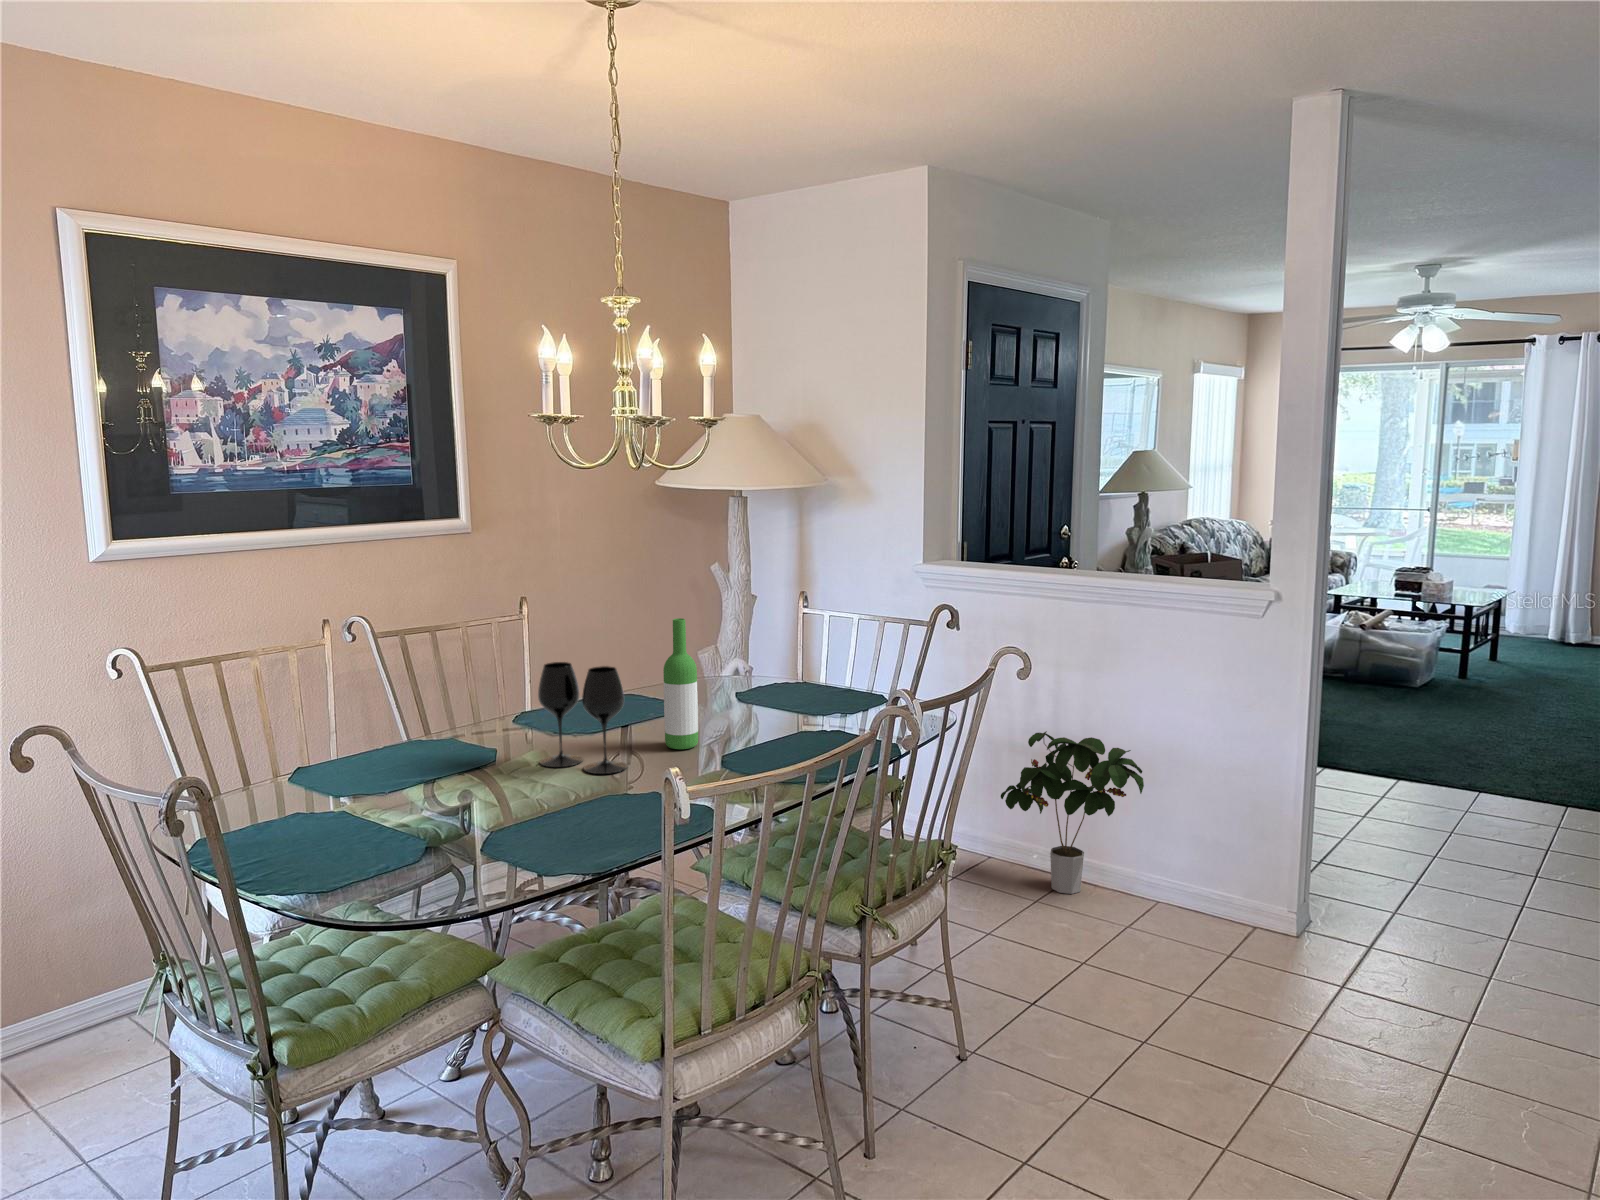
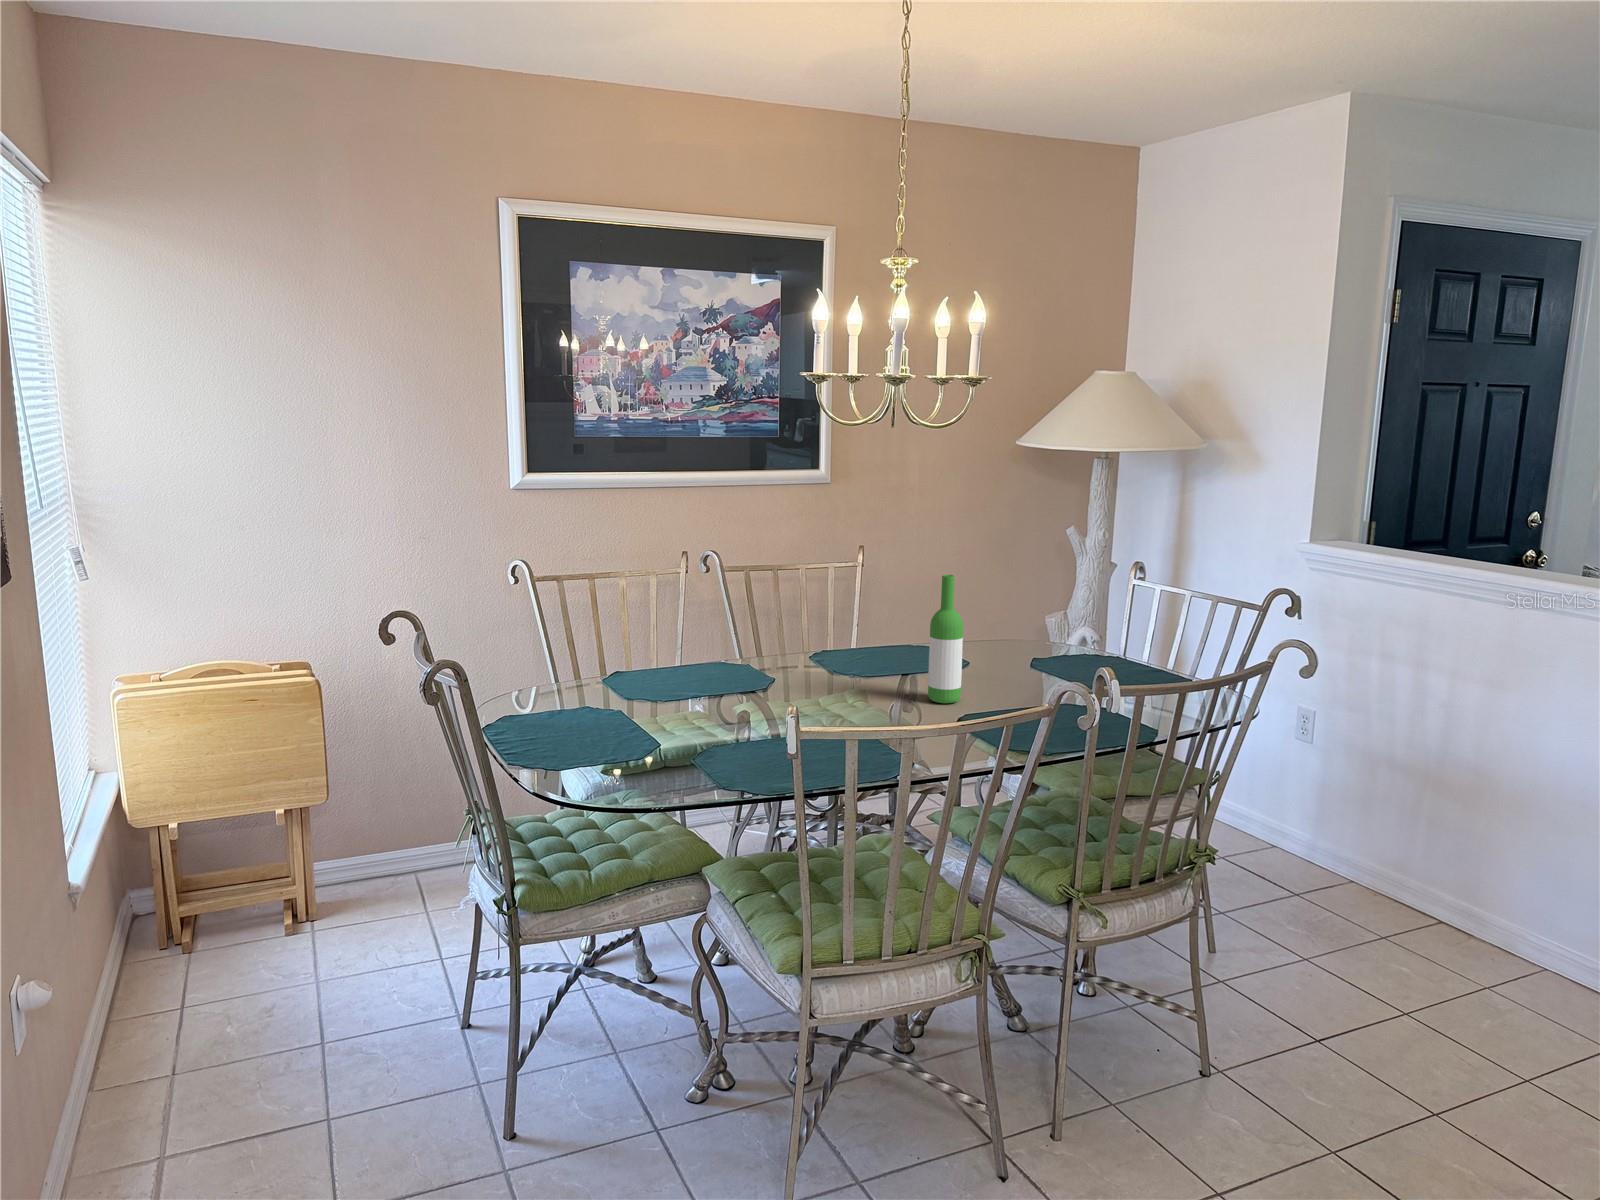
wine glass: present [538,662,627,774] -> none [807,605,880,715]
potted plant: present [1001,731,1144,894] -> none [1364,750,1548,945]

